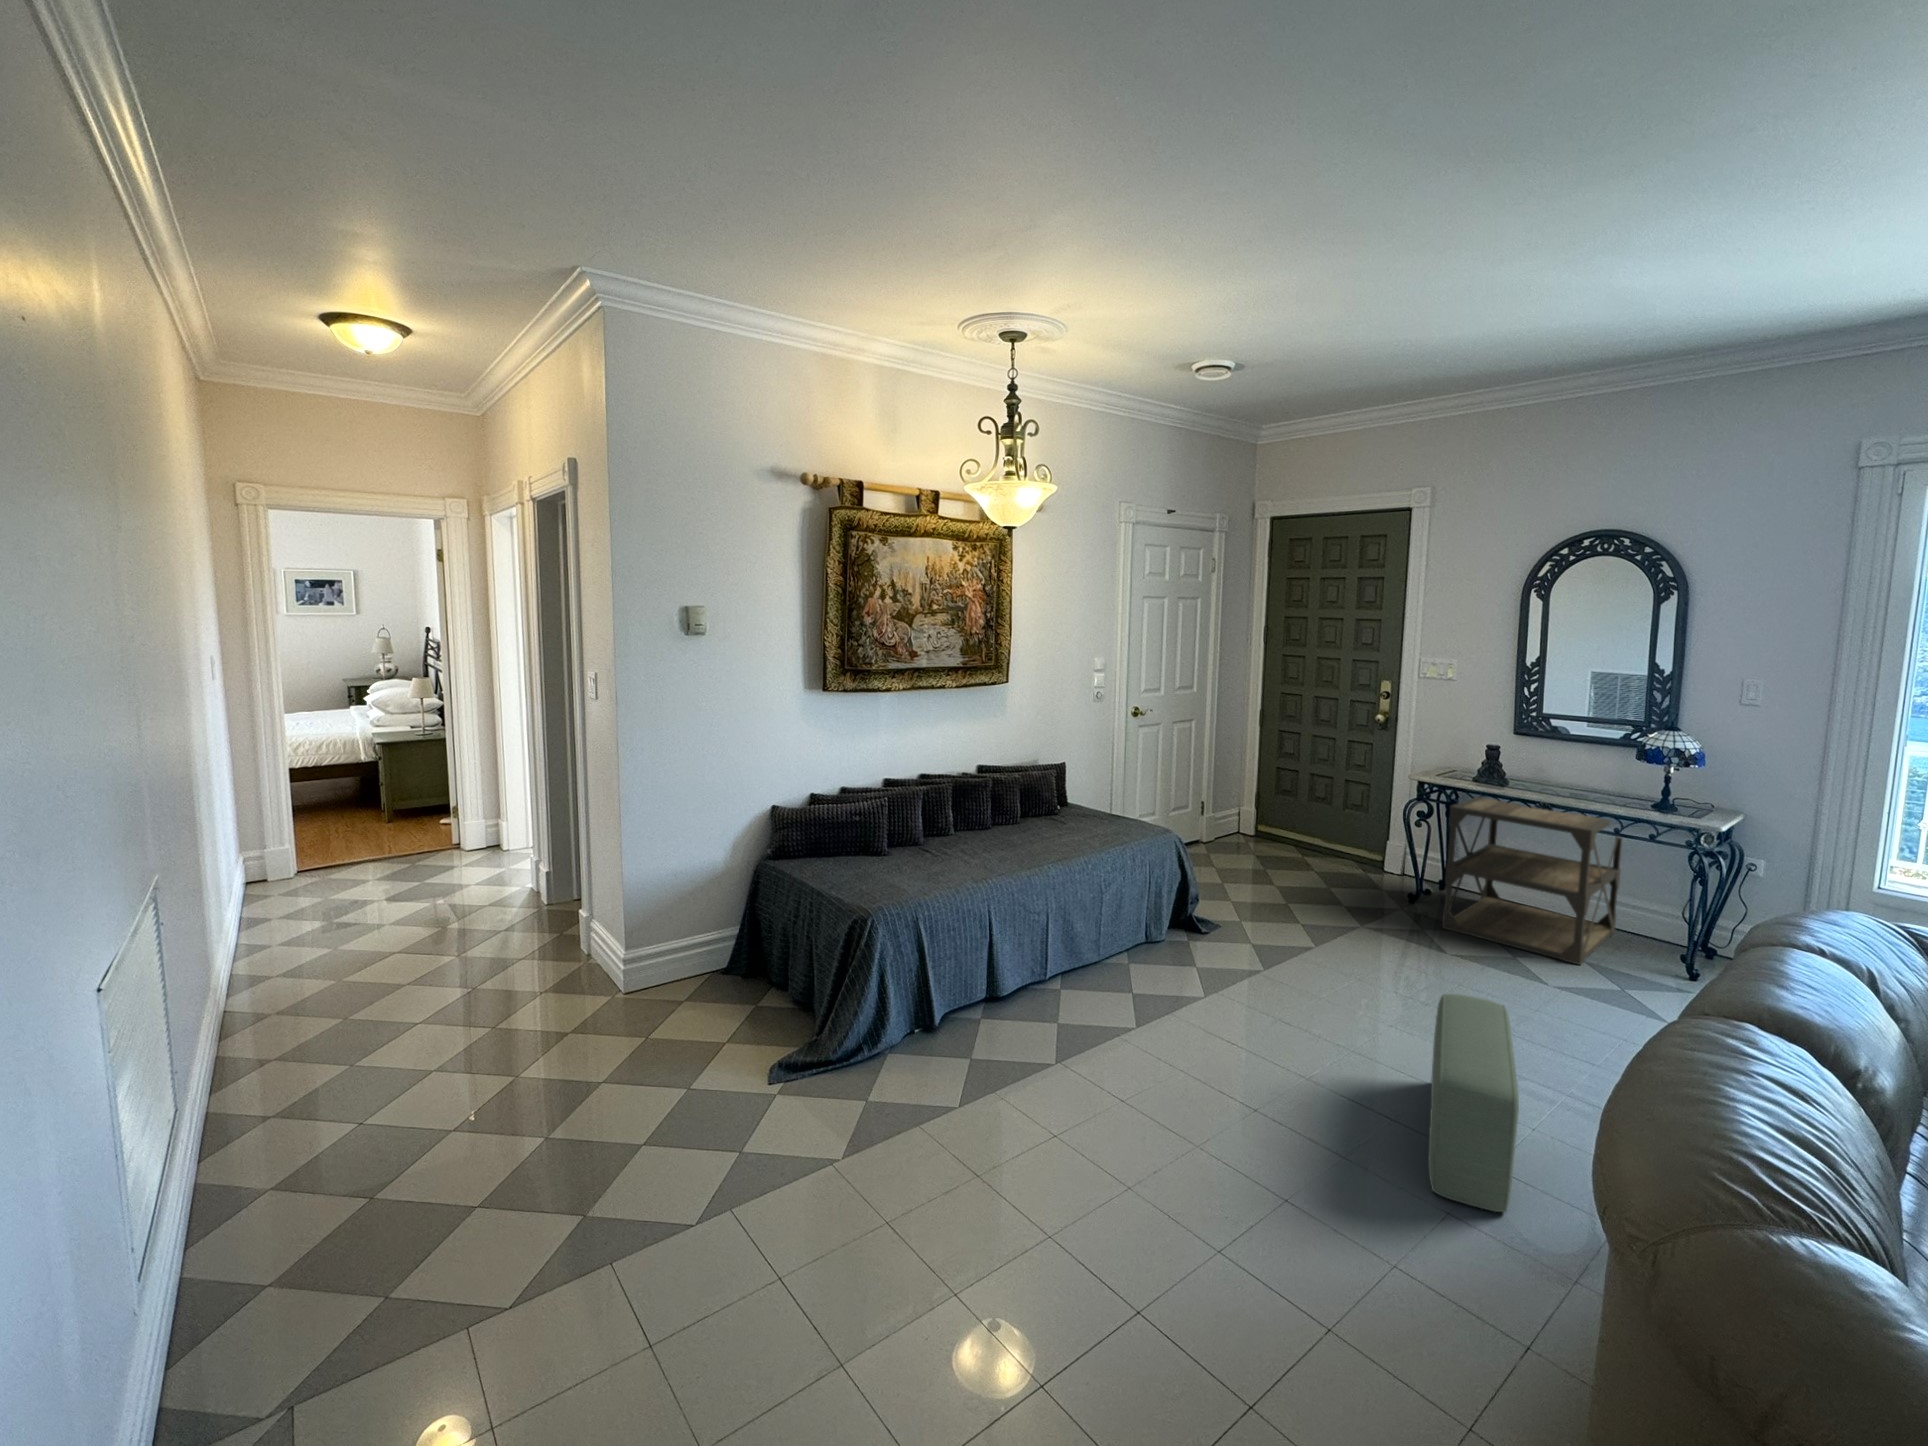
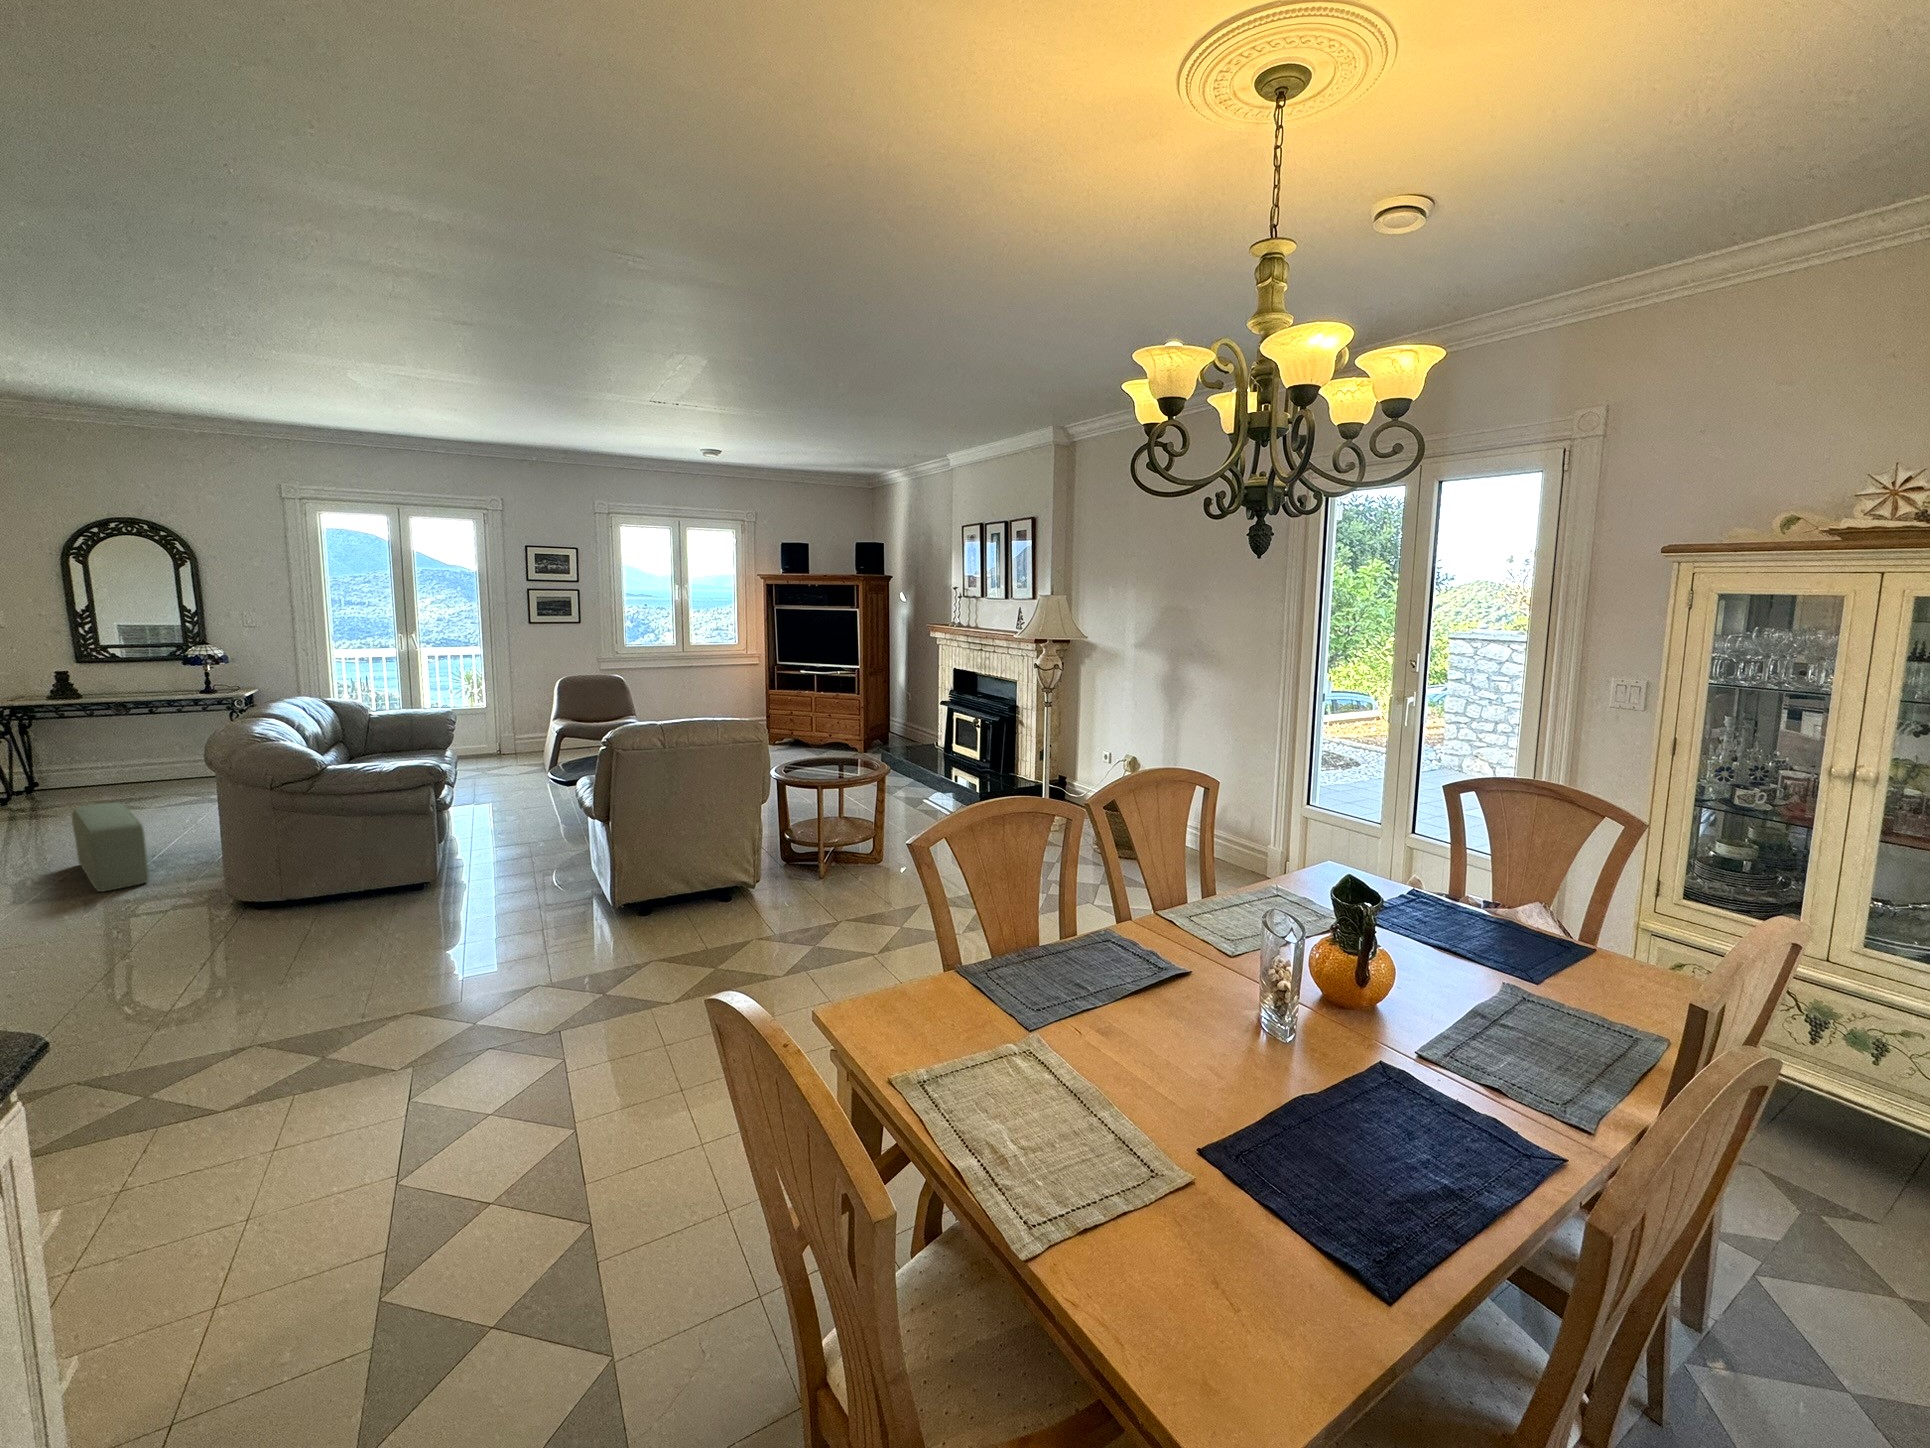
side table: present [1442,797,1623,965] -> none [32,699,192,808]

